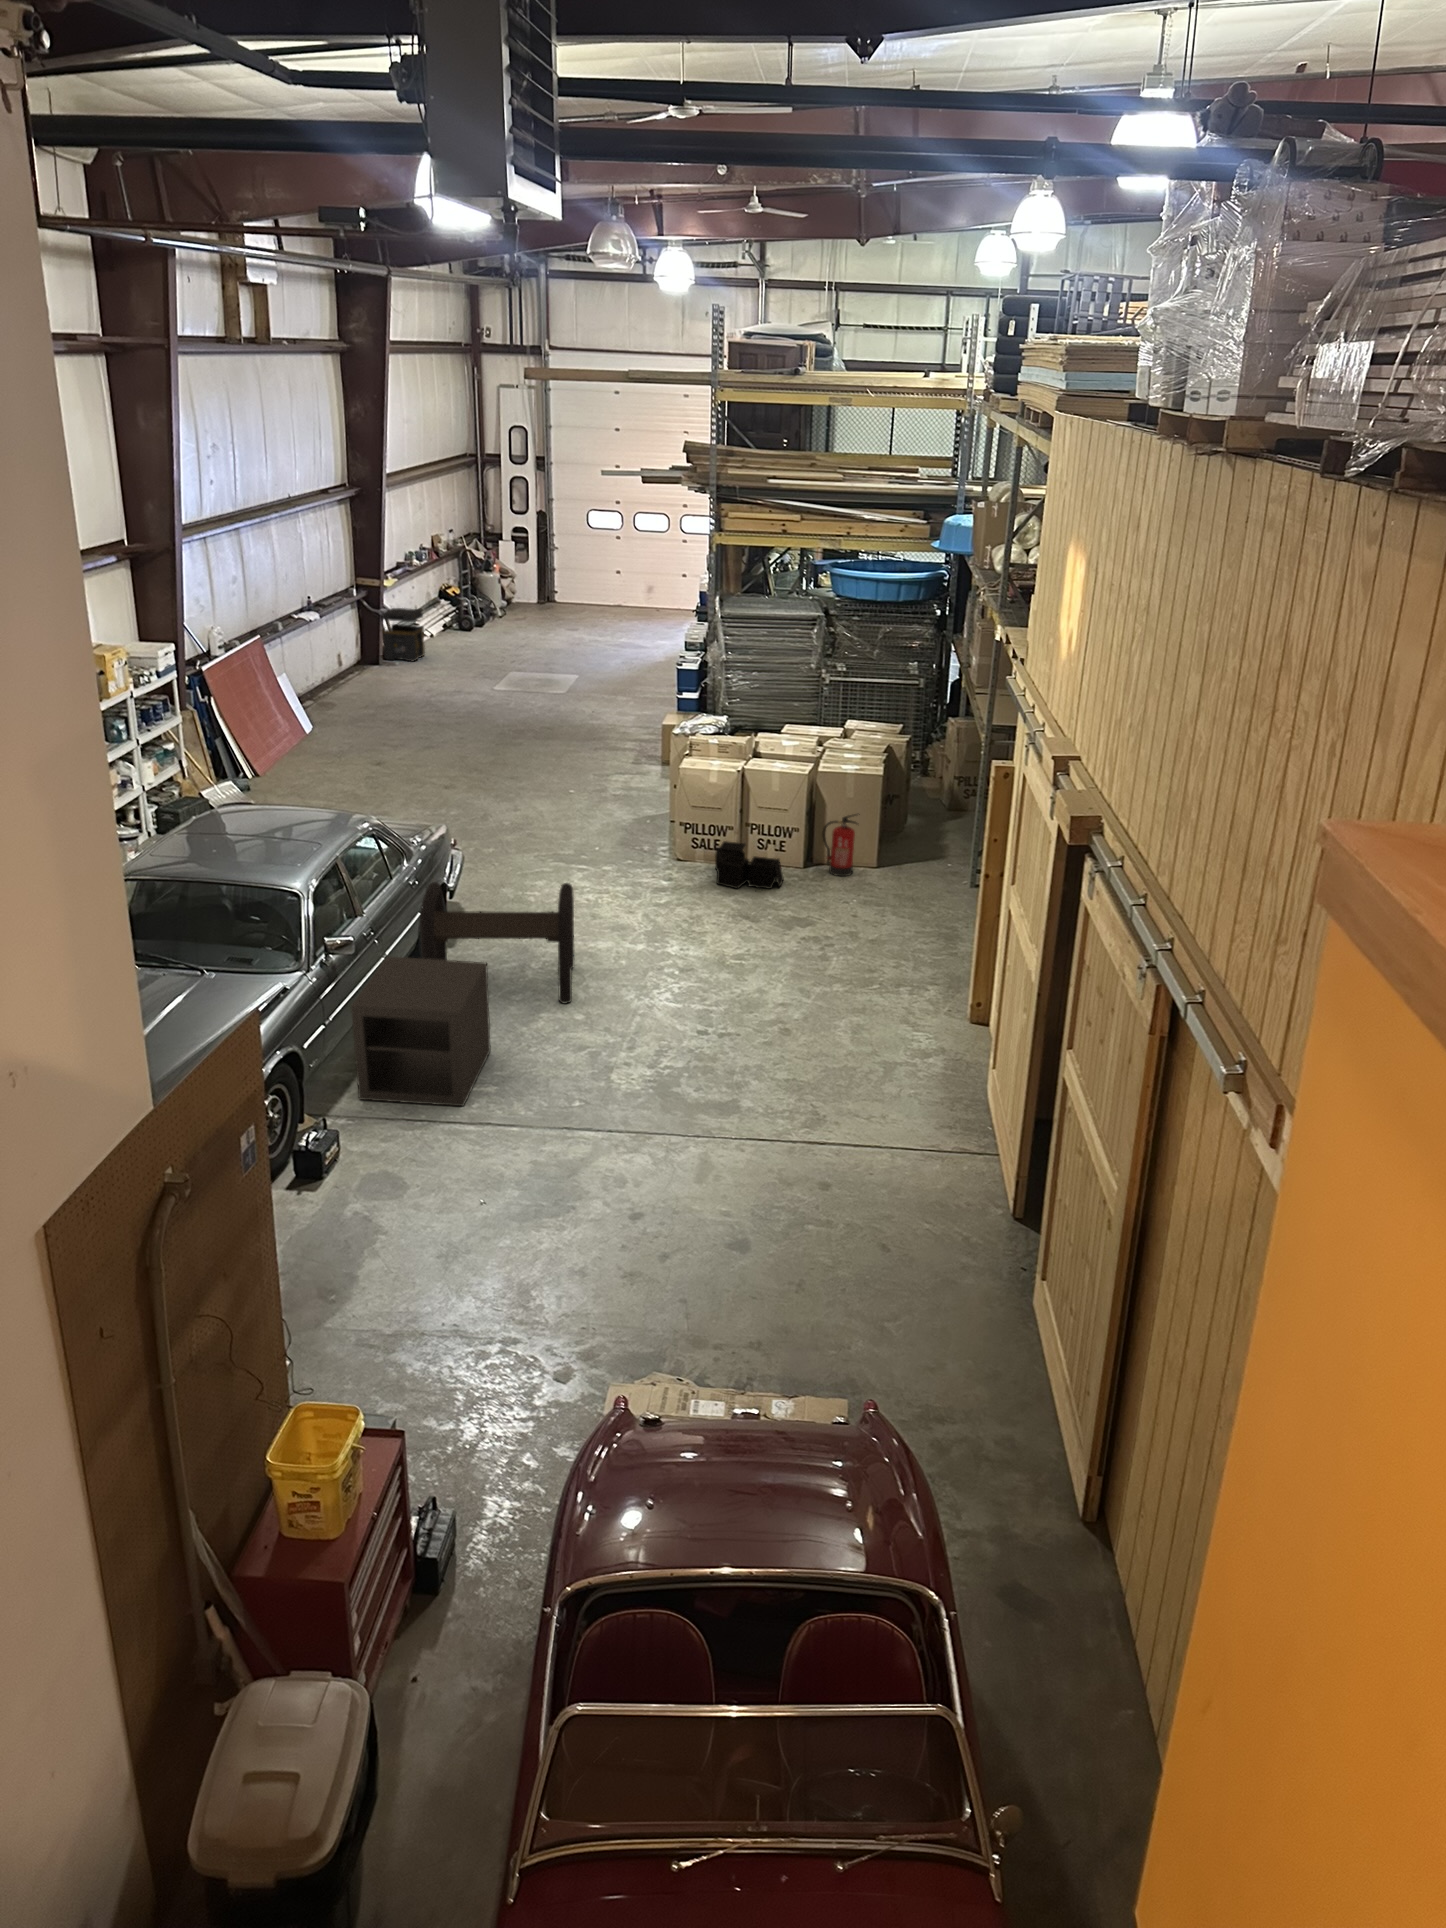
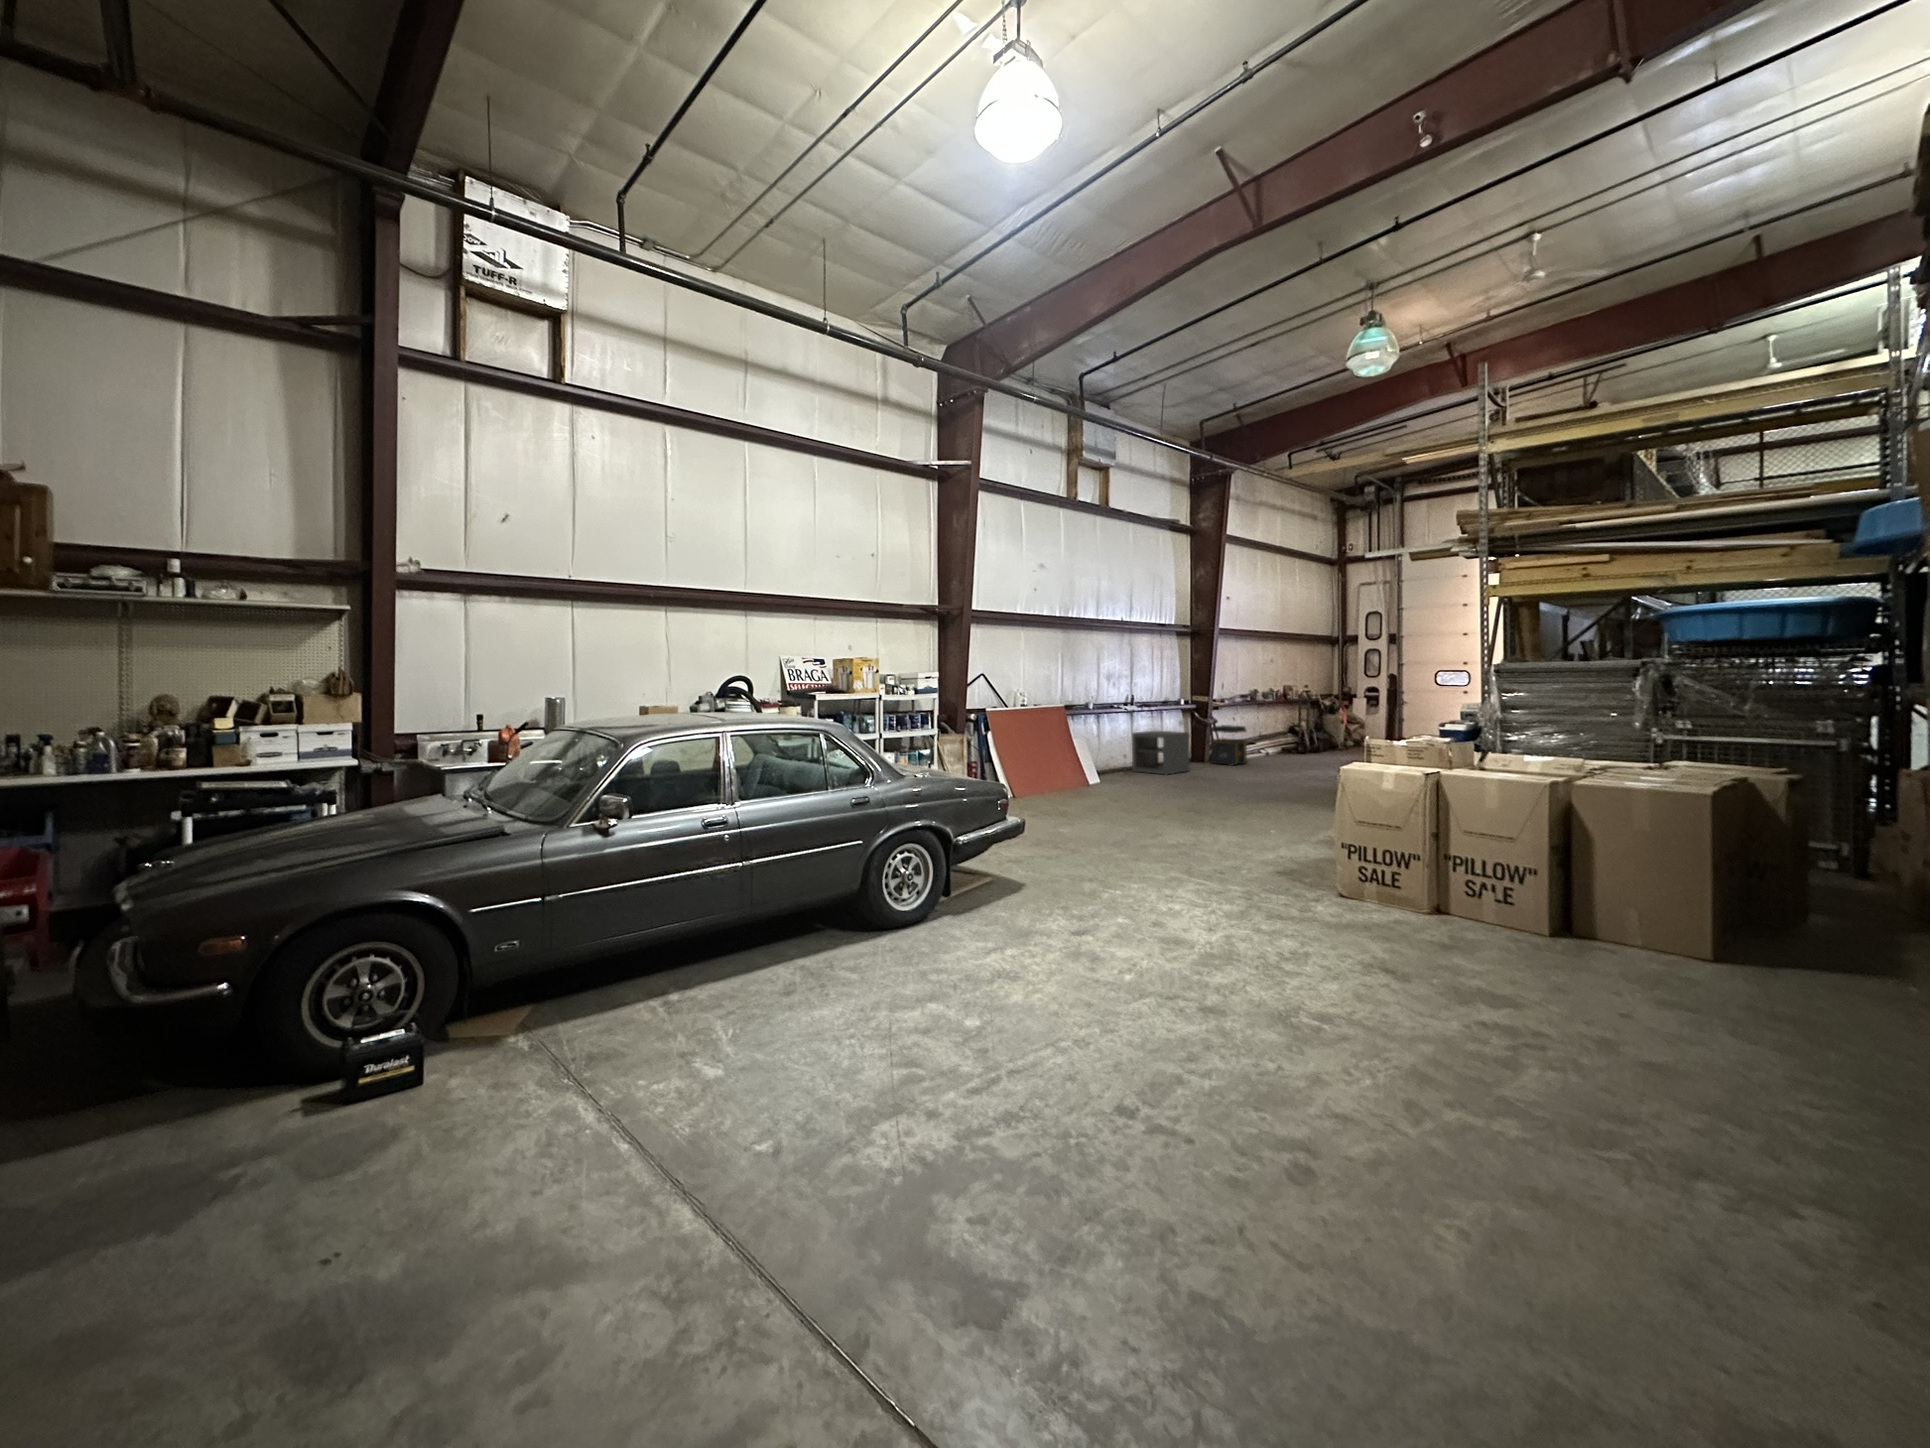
fire extinguisher: present [822,814,860,876] -> none [1586,855,1665,963]
storage bin: present [715,841,784,889] -> none [1376,876,1502,949]
bench: present [420,882,574,1004] -> none [861,808,1067,987]
storage cabinet: present [351,956,491,1106] -> present [1132,731,1190,775]

